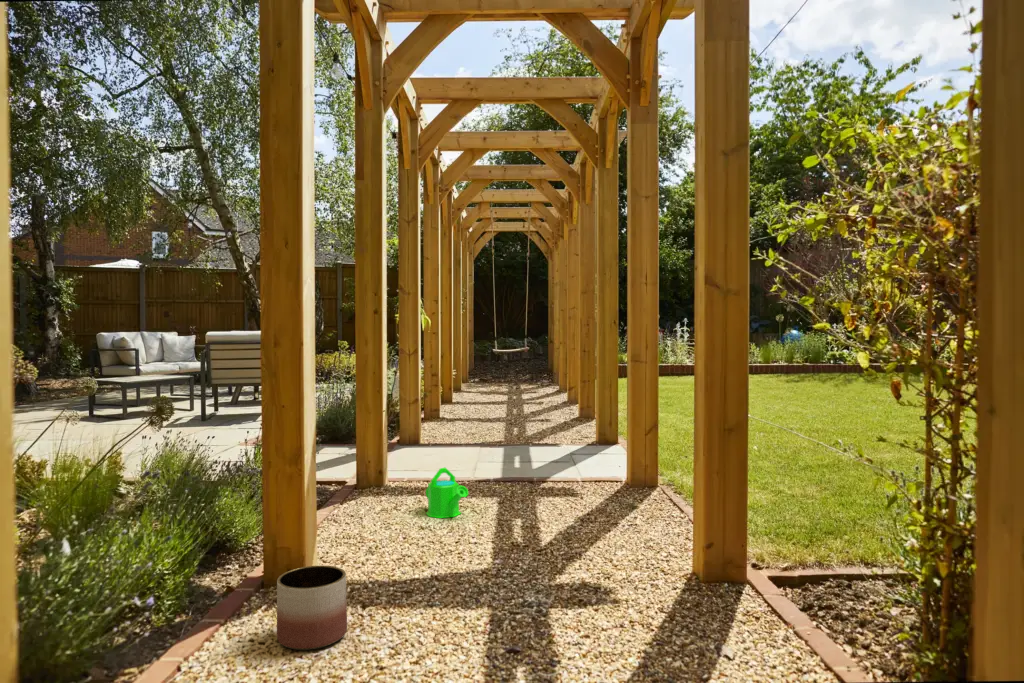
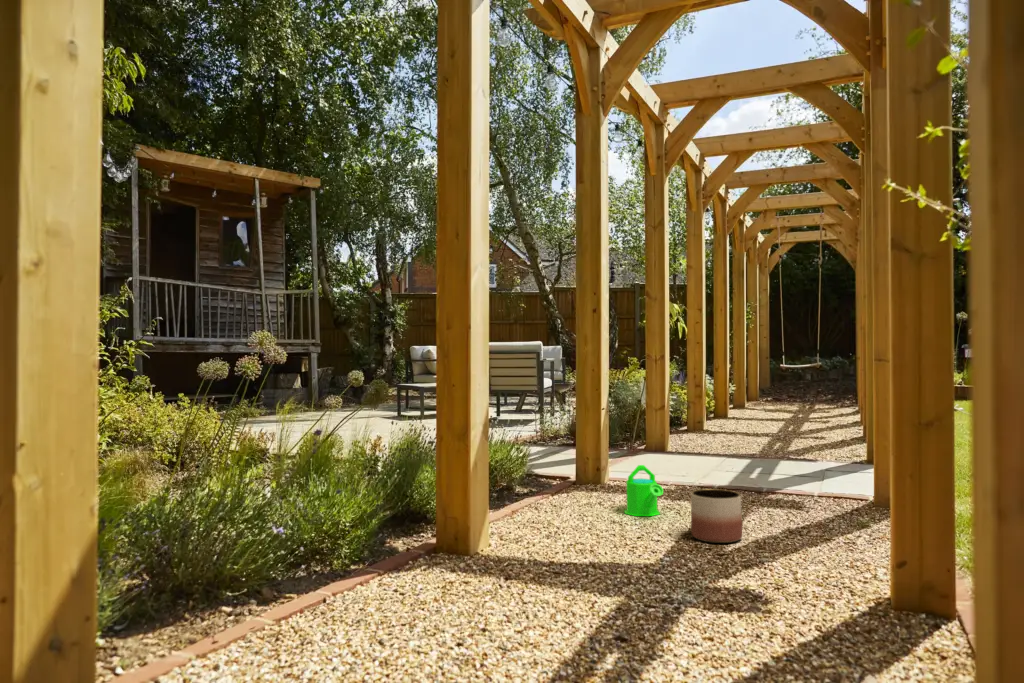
planter: present [277,565,347,650] -> present [691,489,742,543]

